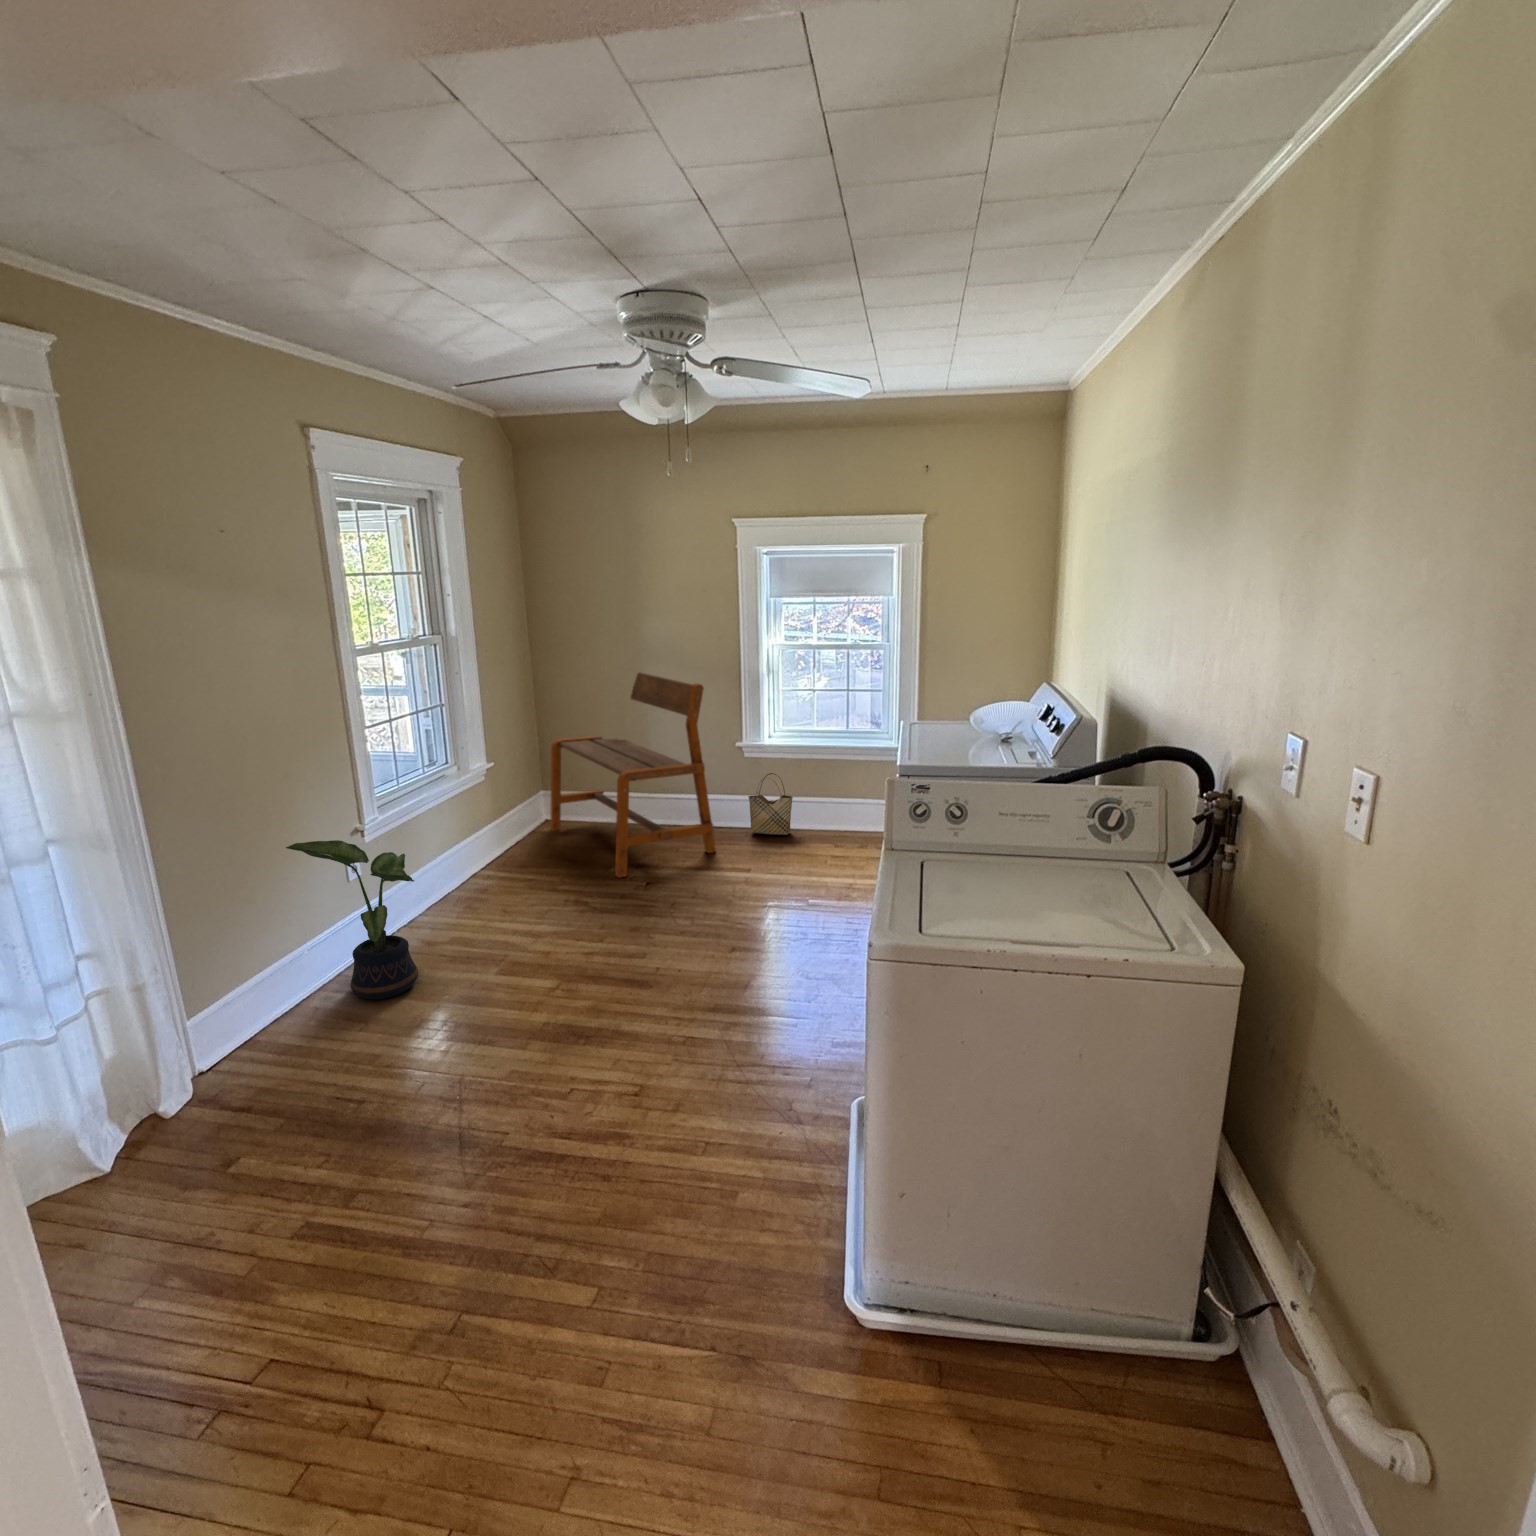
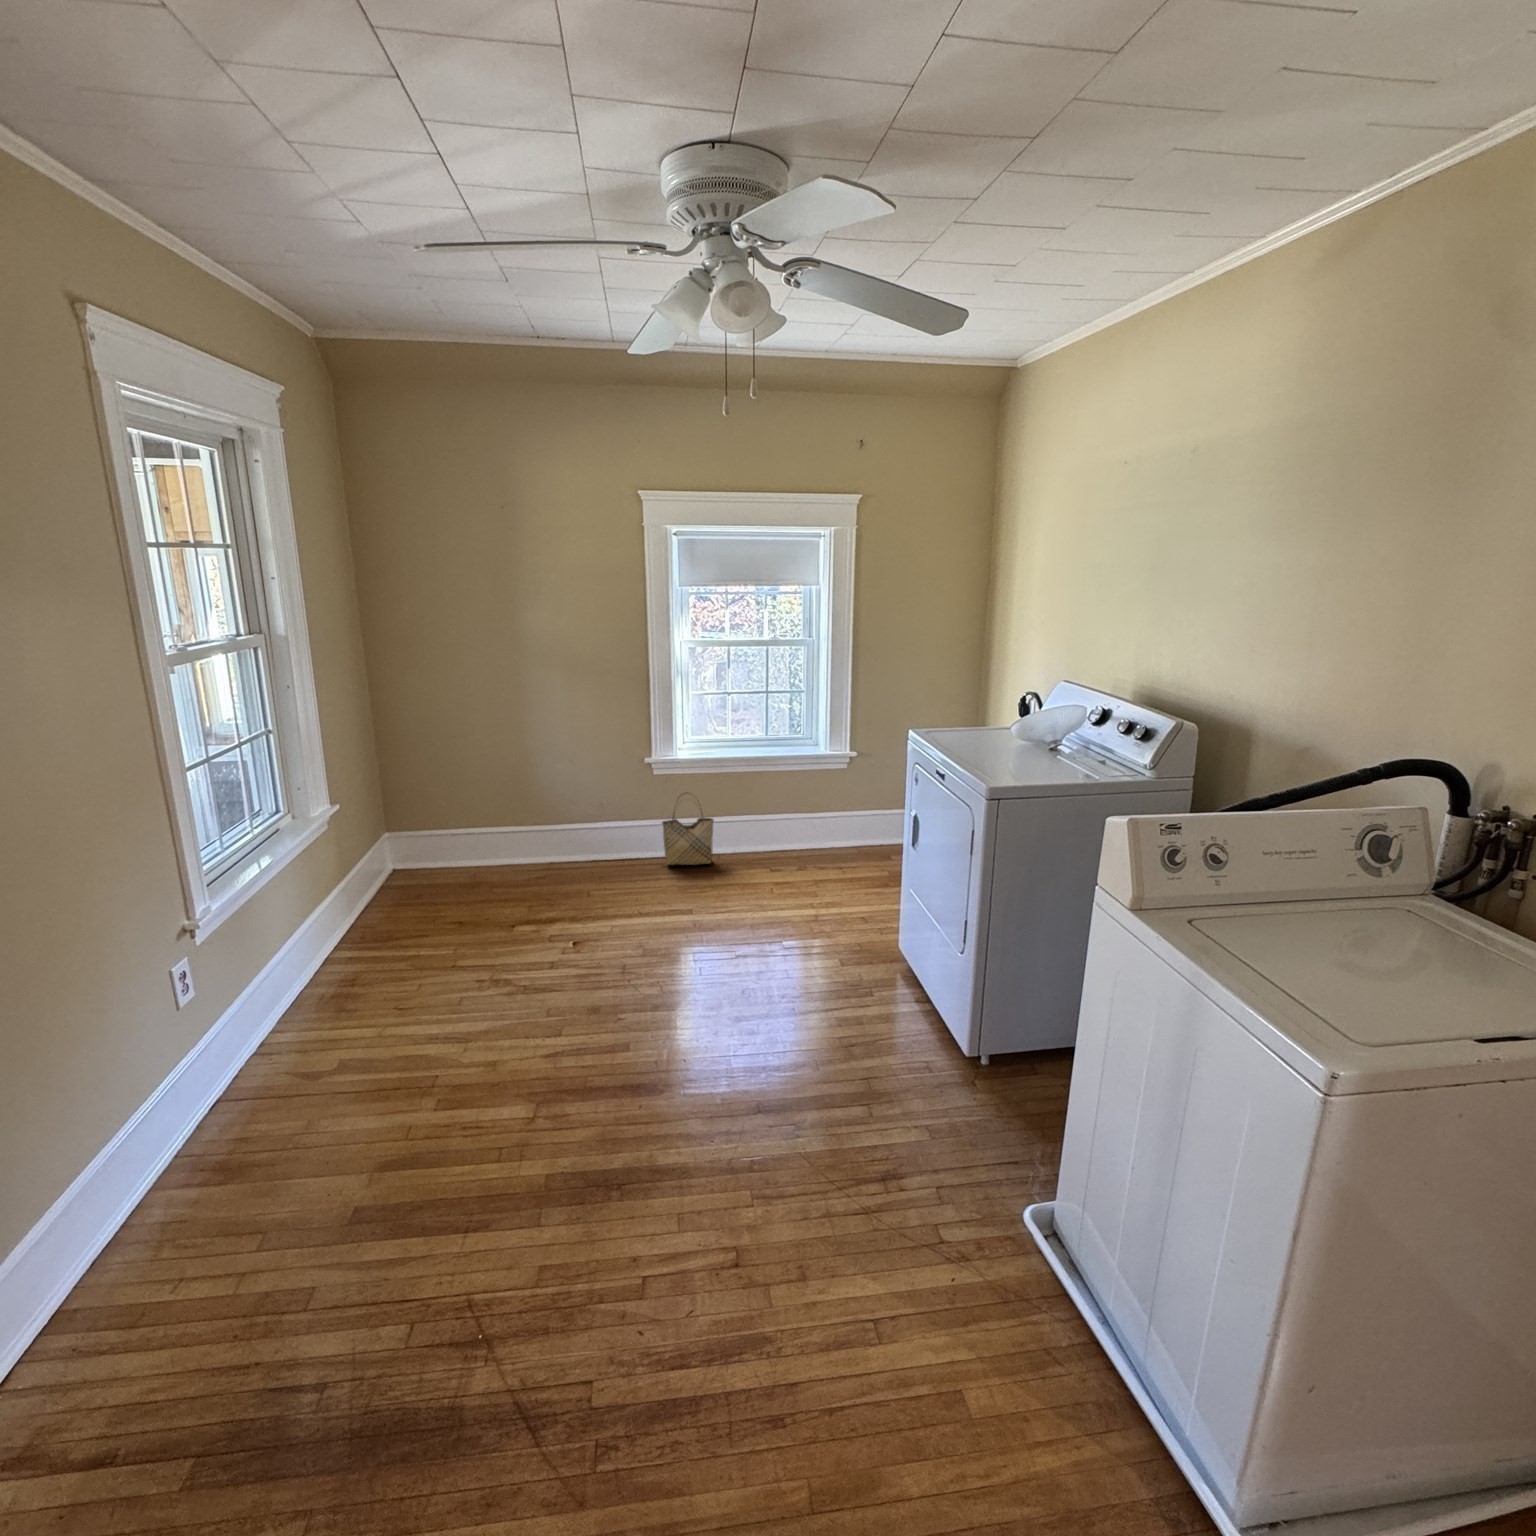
bench: present [550,672,716,878] -> none [401,672,638,942]
potted plant: present [286,840,419,1000] -> none [98,953,329,1187]

